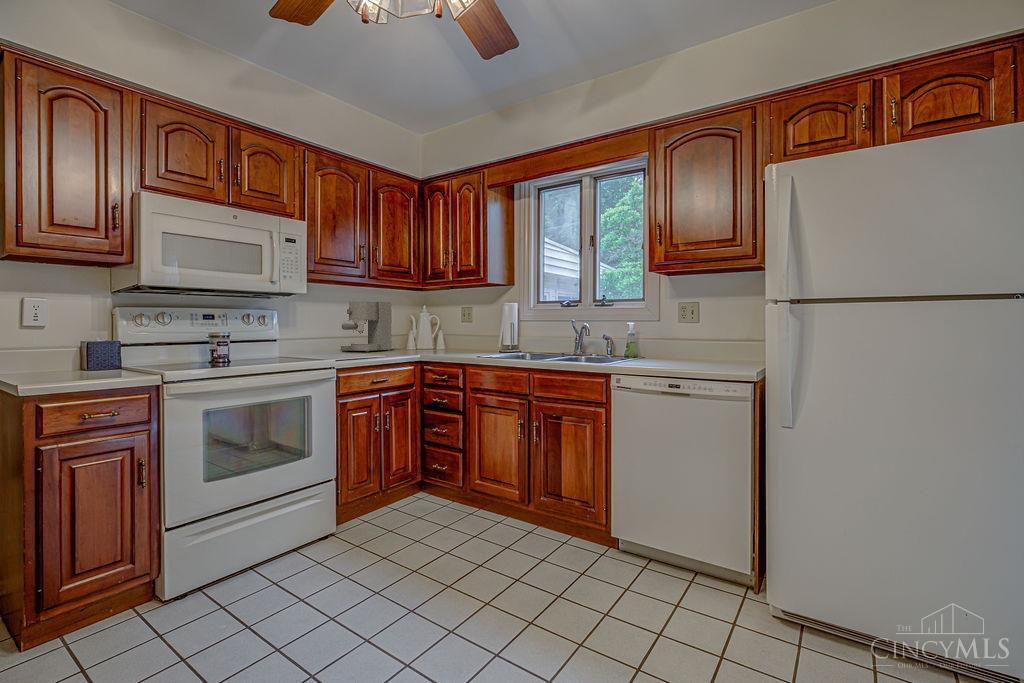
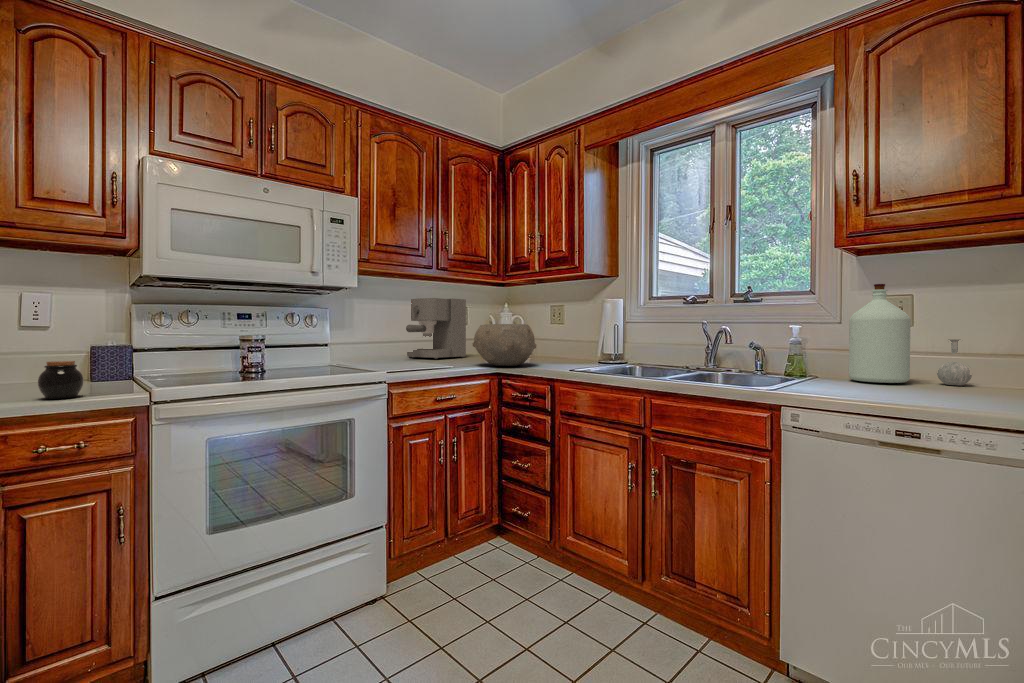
bottle: none [662,295,730,361] -> present [849,284,972,385]
ceramic bowl: none [400,322,451,355] -> present [472,324,536,366]
jar: none [80,350,112,378] -> present [38,361,84,399]

